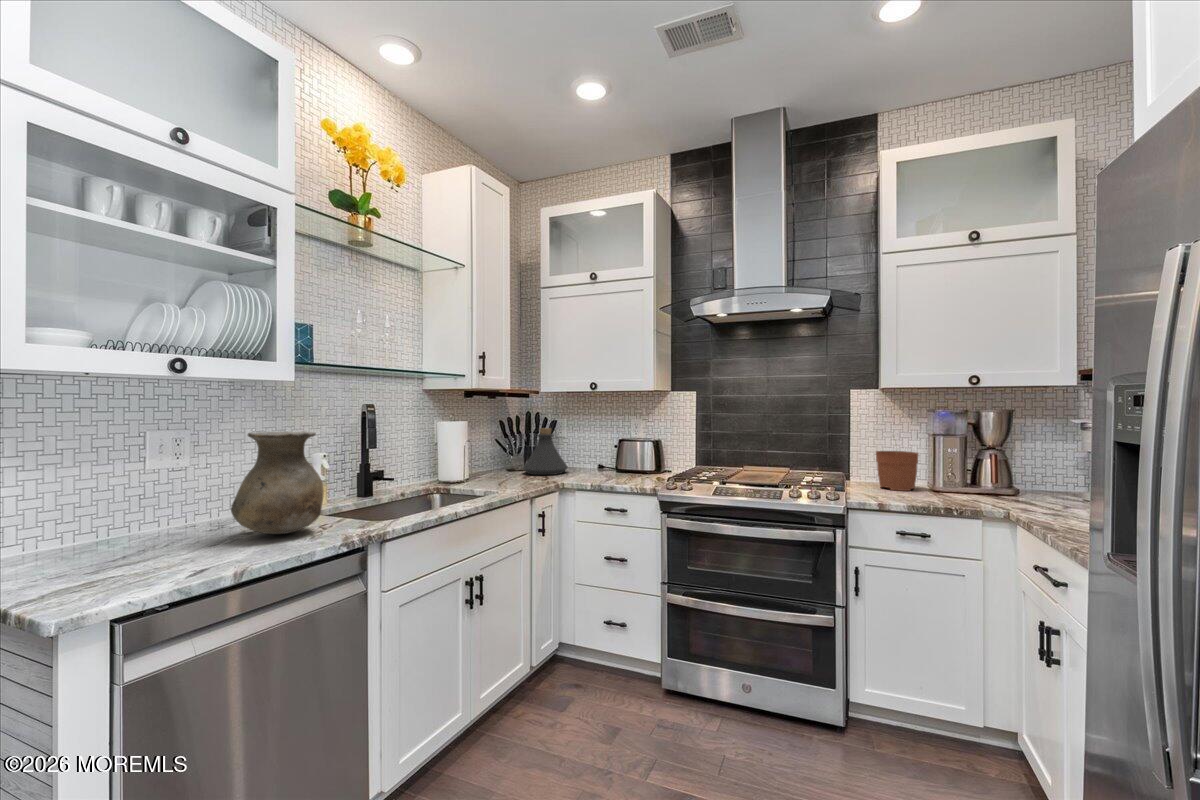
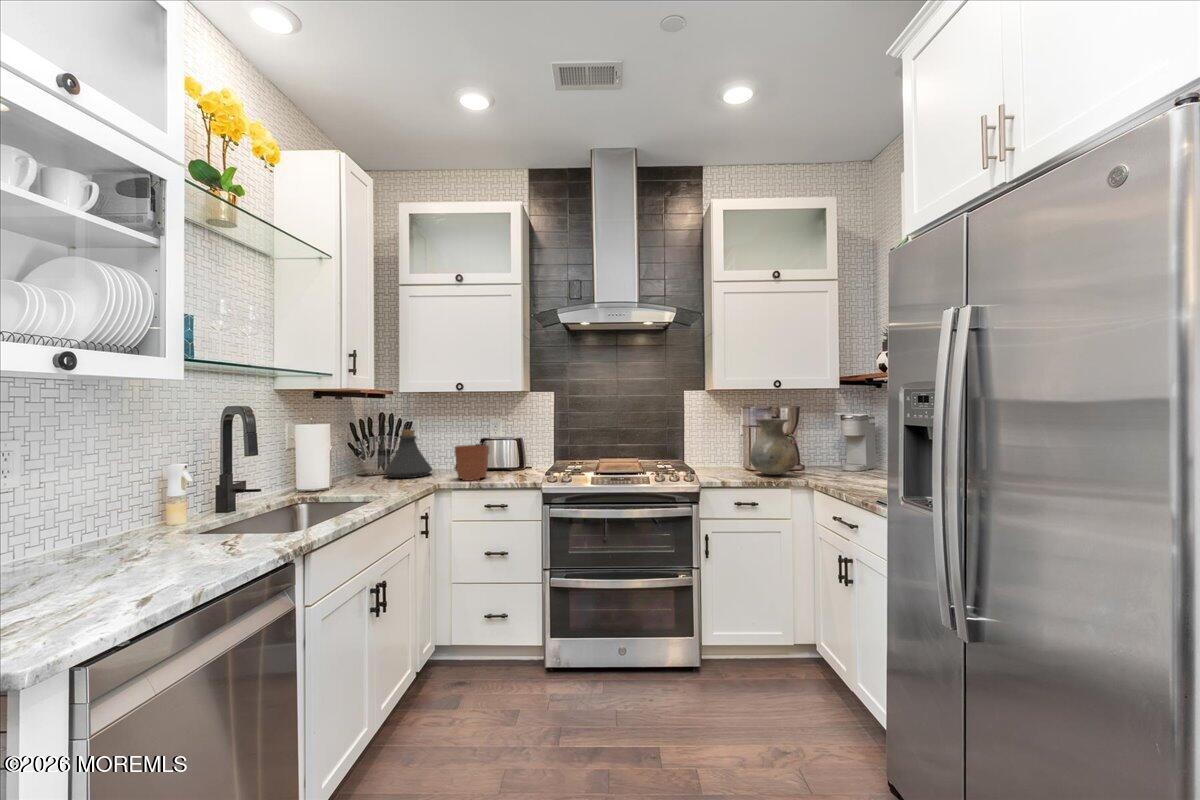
vase: present [231,431,324,534] -> present [750,419,797,475]
plant pot: present [876,451,918,491] -> present [455,445,489,480]

